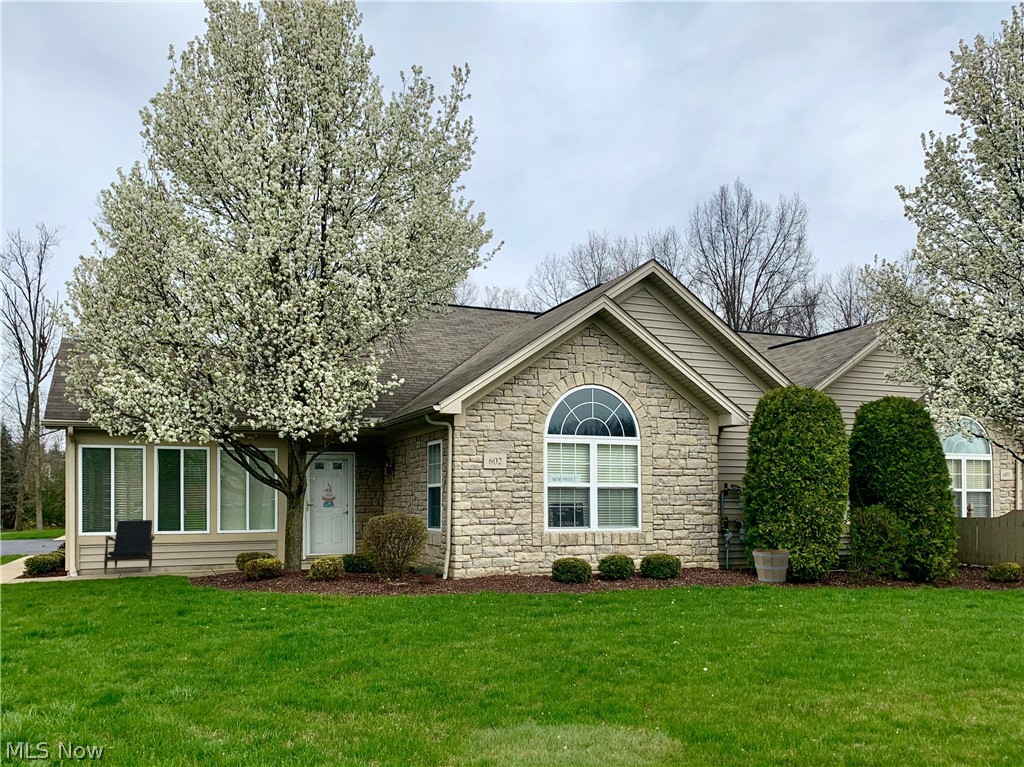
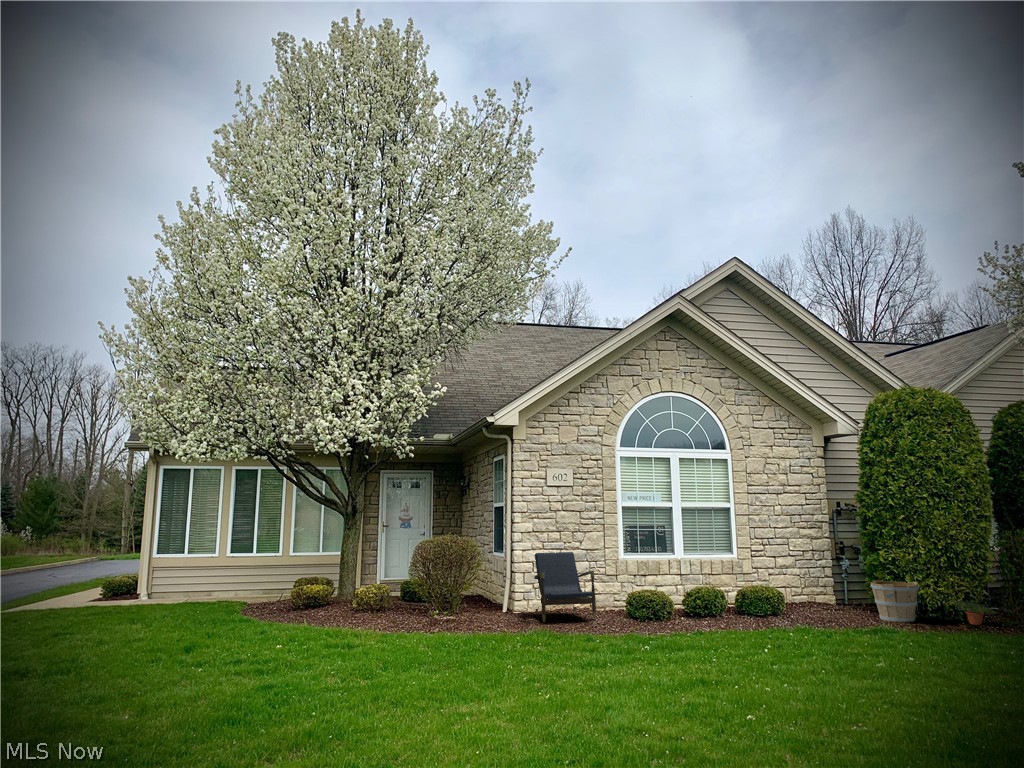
lounge chair: present [104,520,155,574] -> present [534,552,596,622]
potted plant: present [412,563,446,583] -> present [951,600,997,625]

